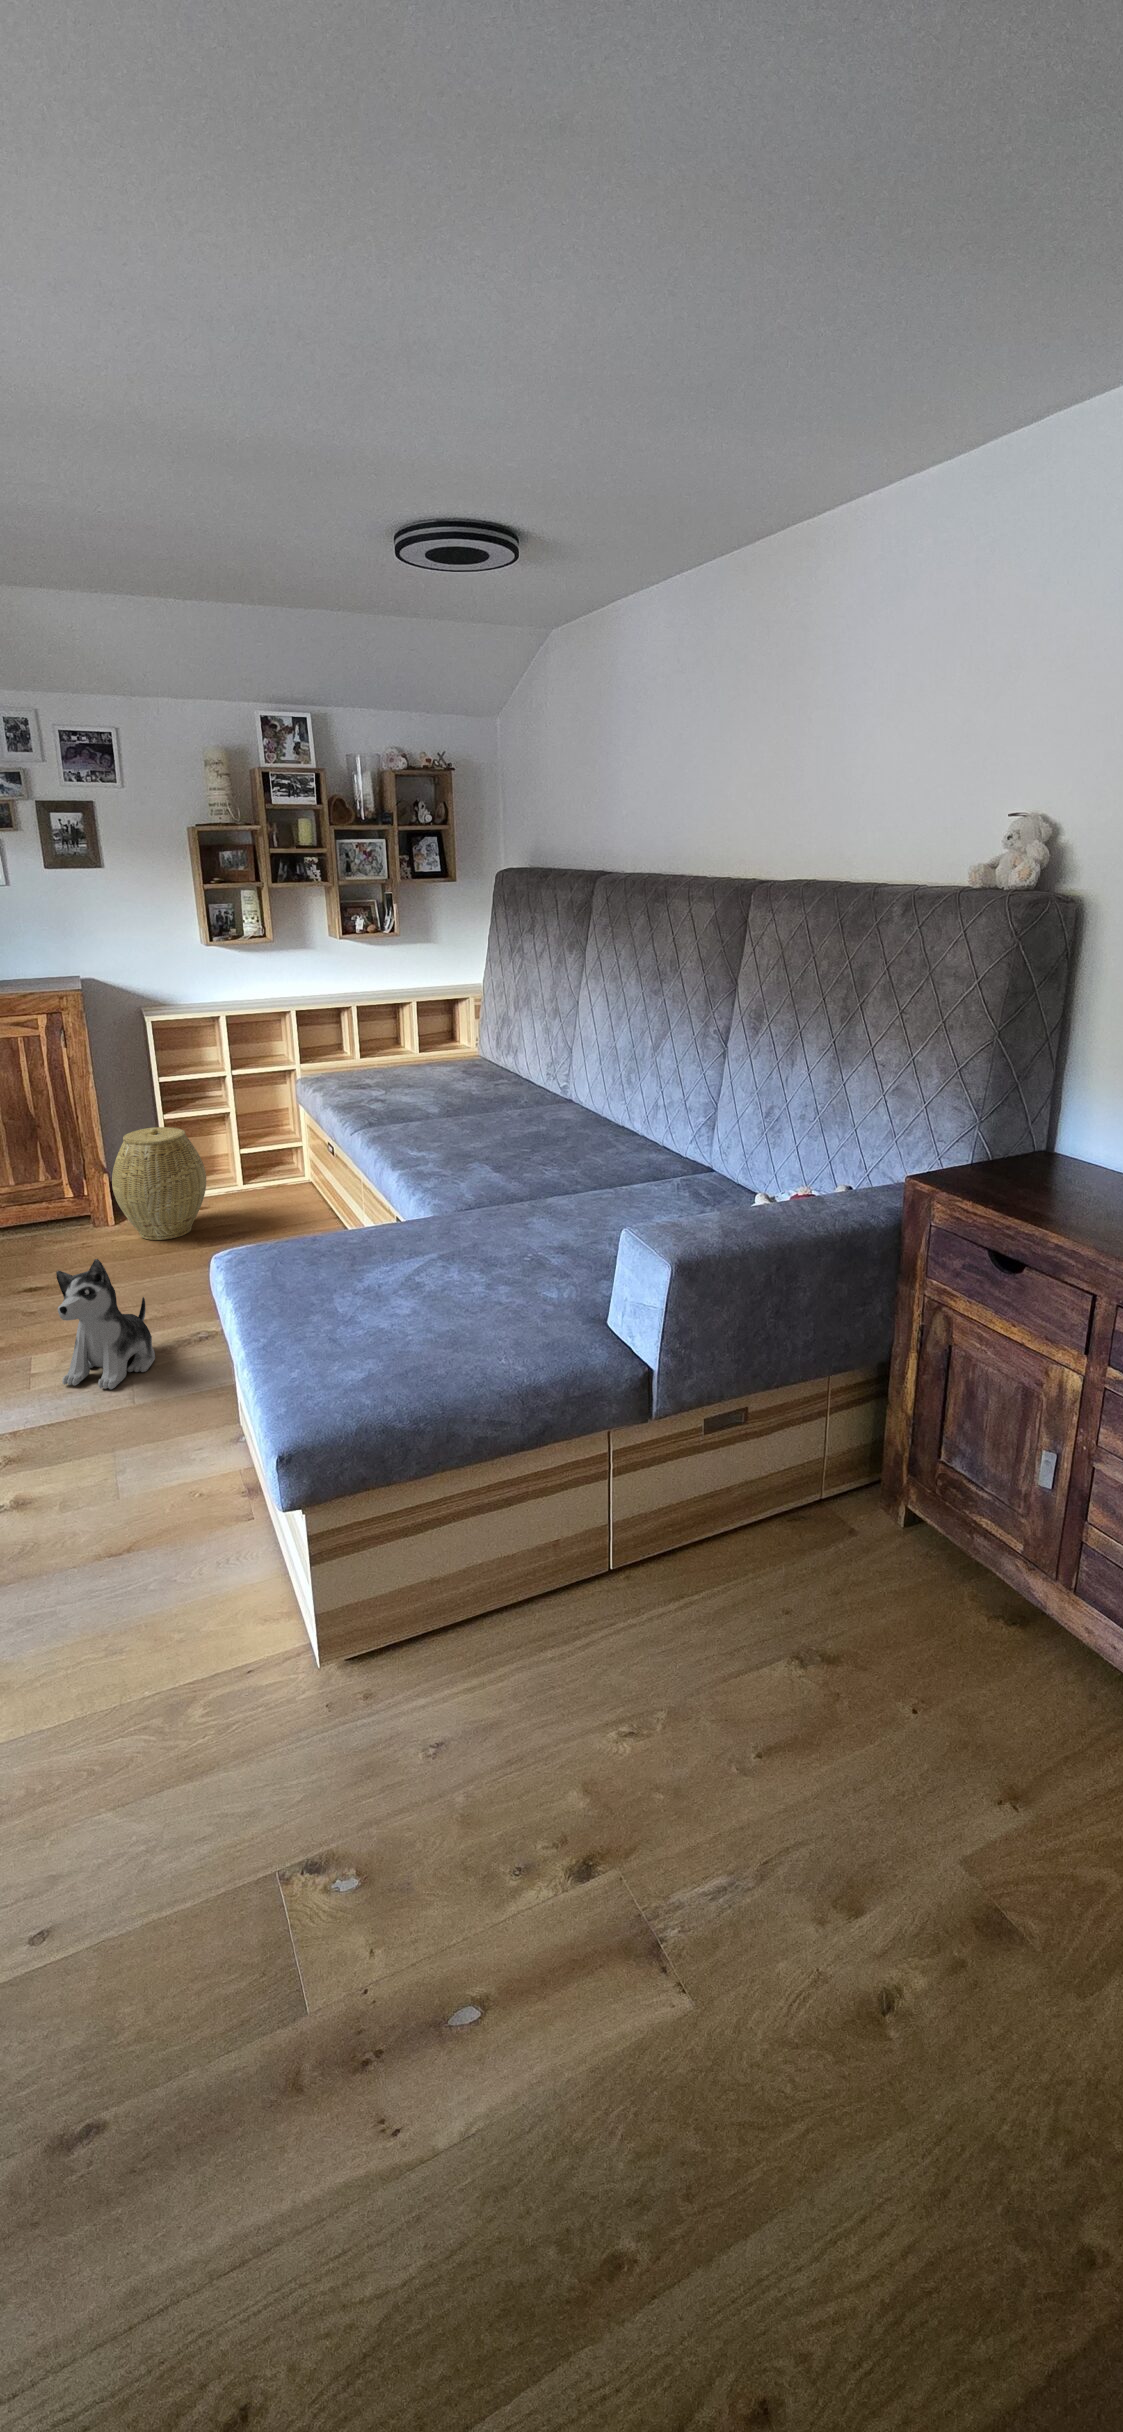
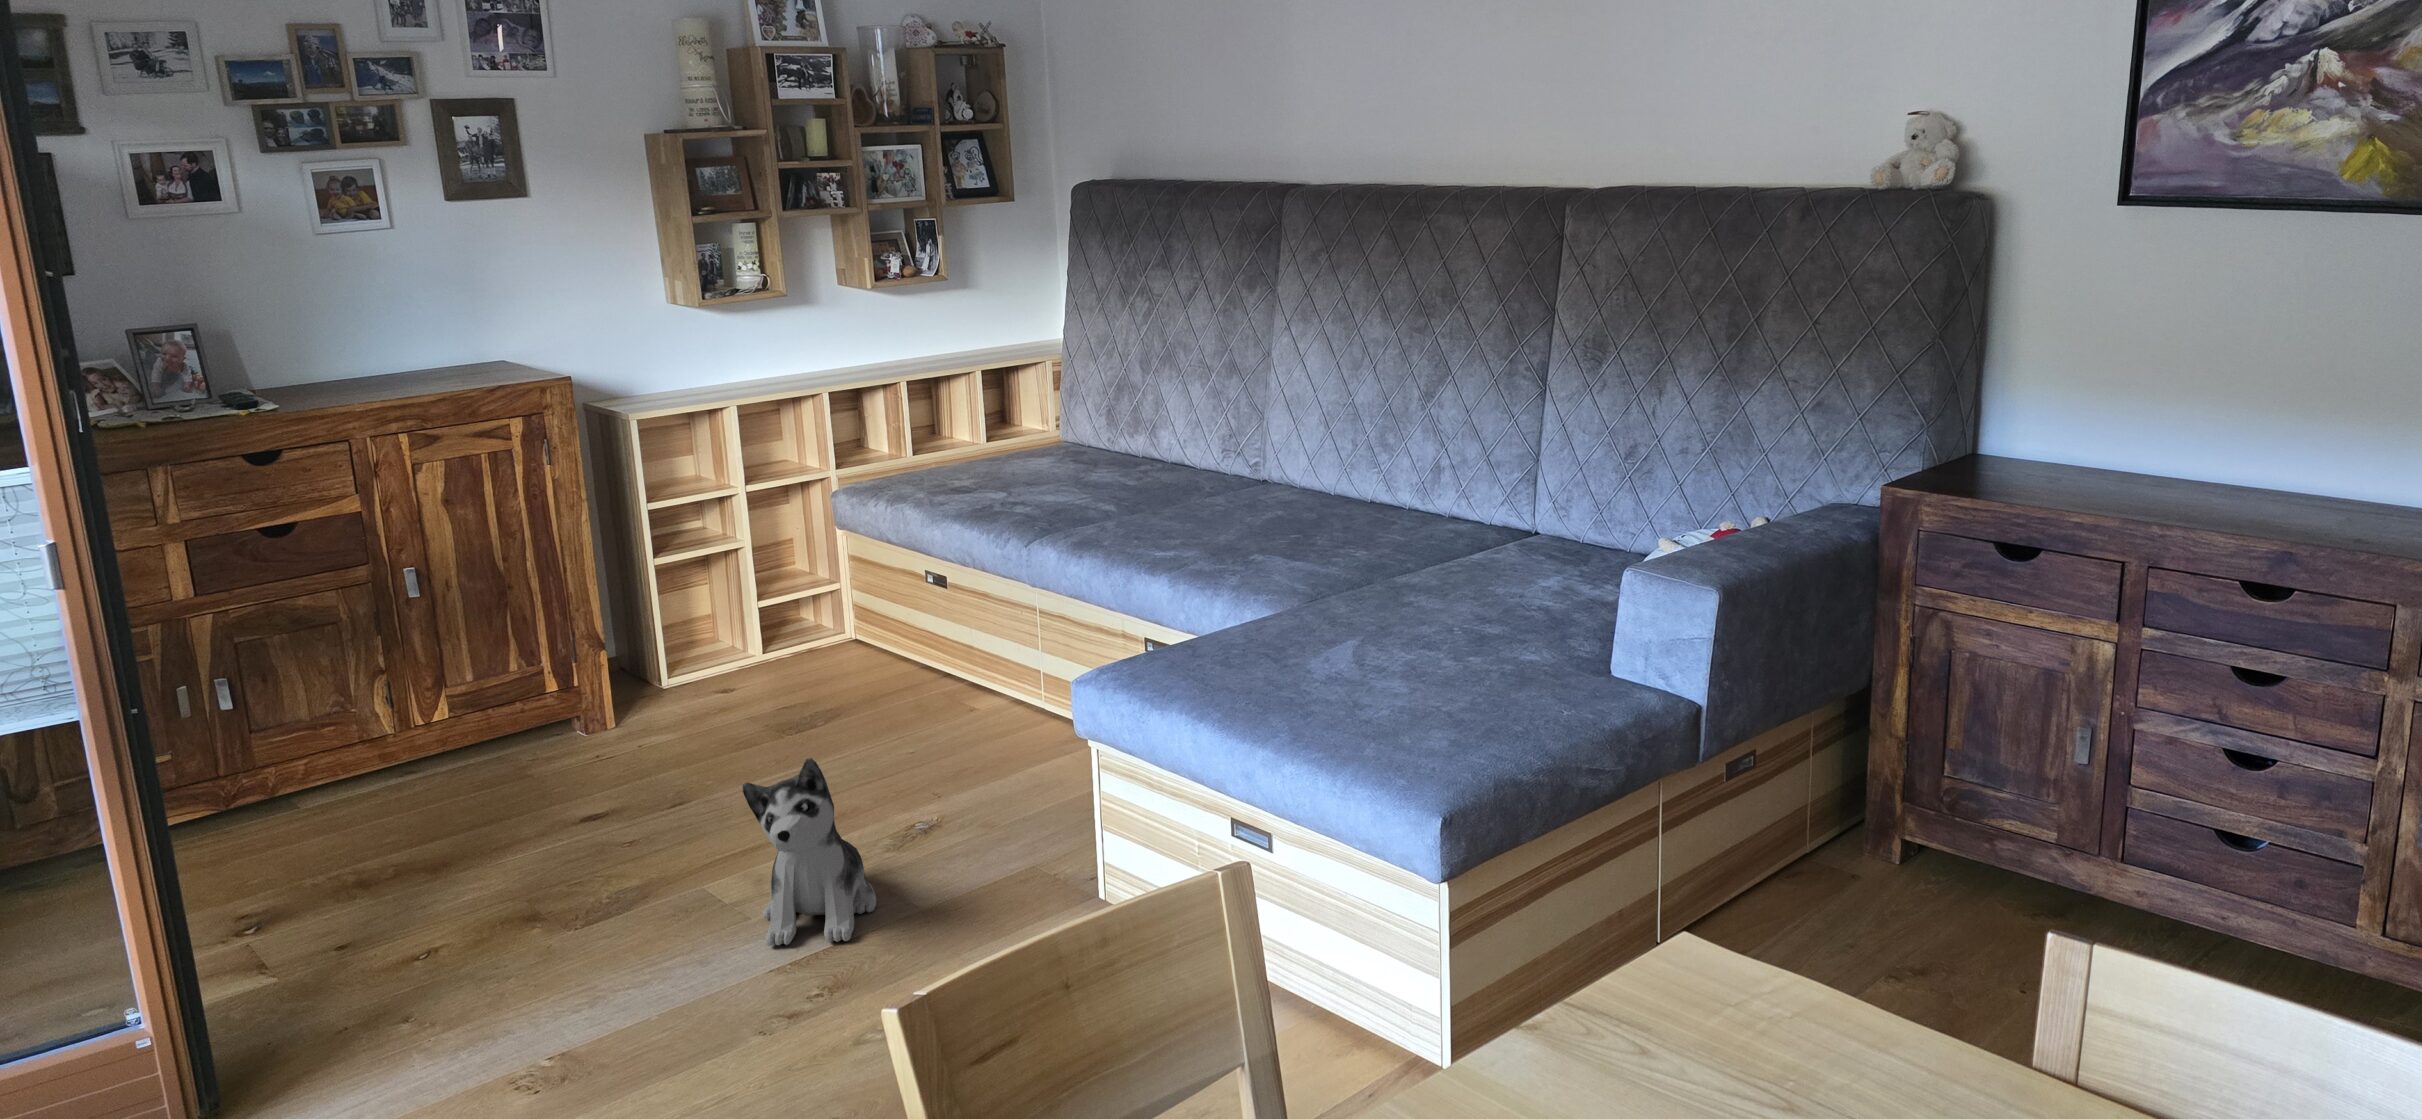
woven basket: present [112,1127,206,1240] -> none [637,571,774,737]

